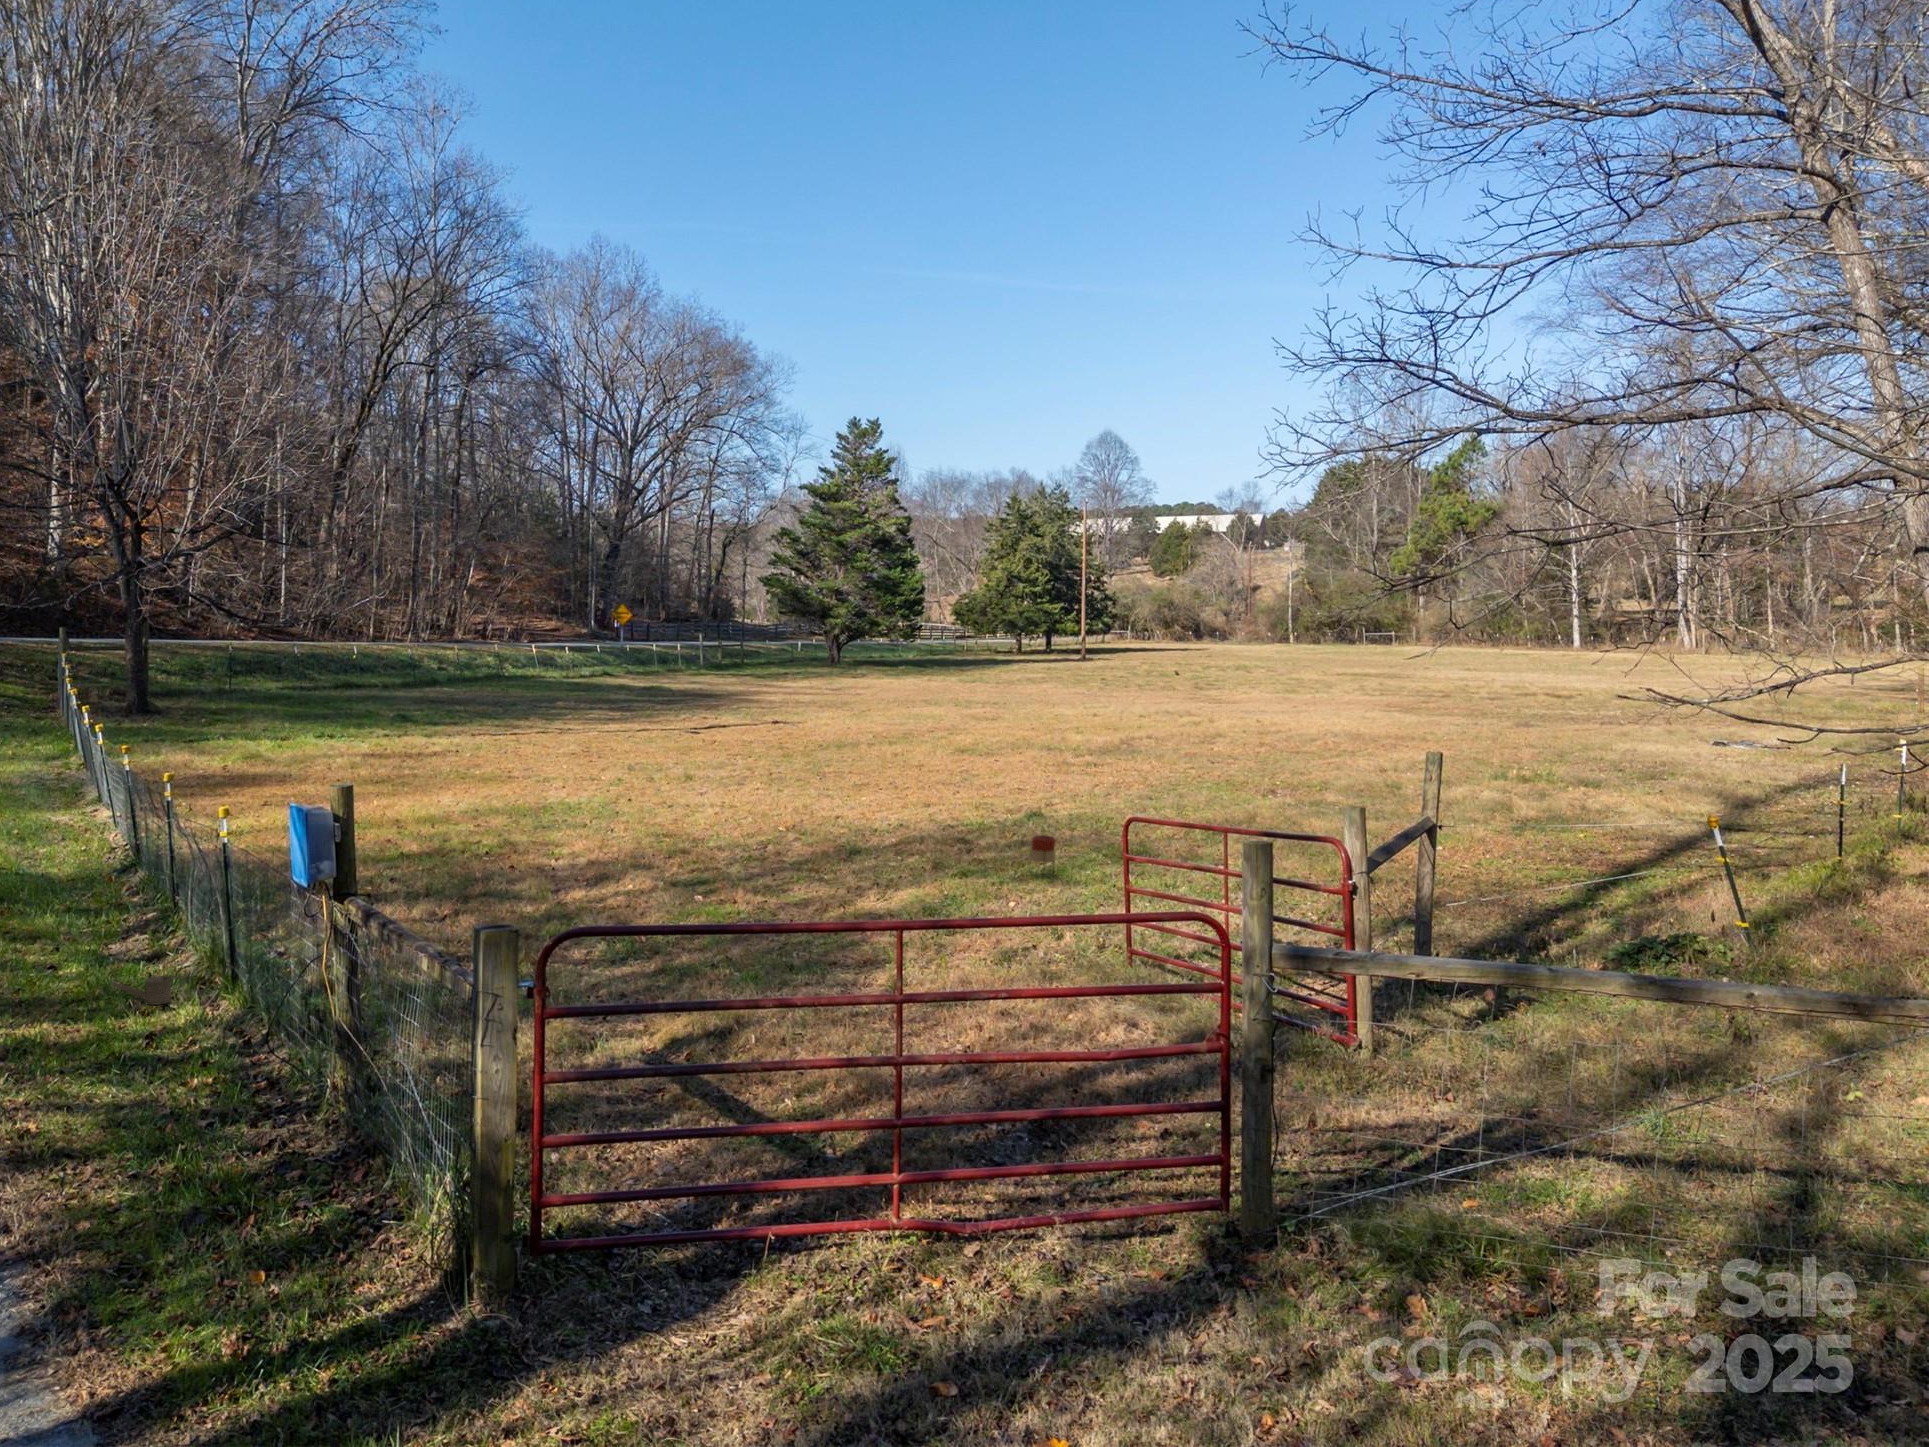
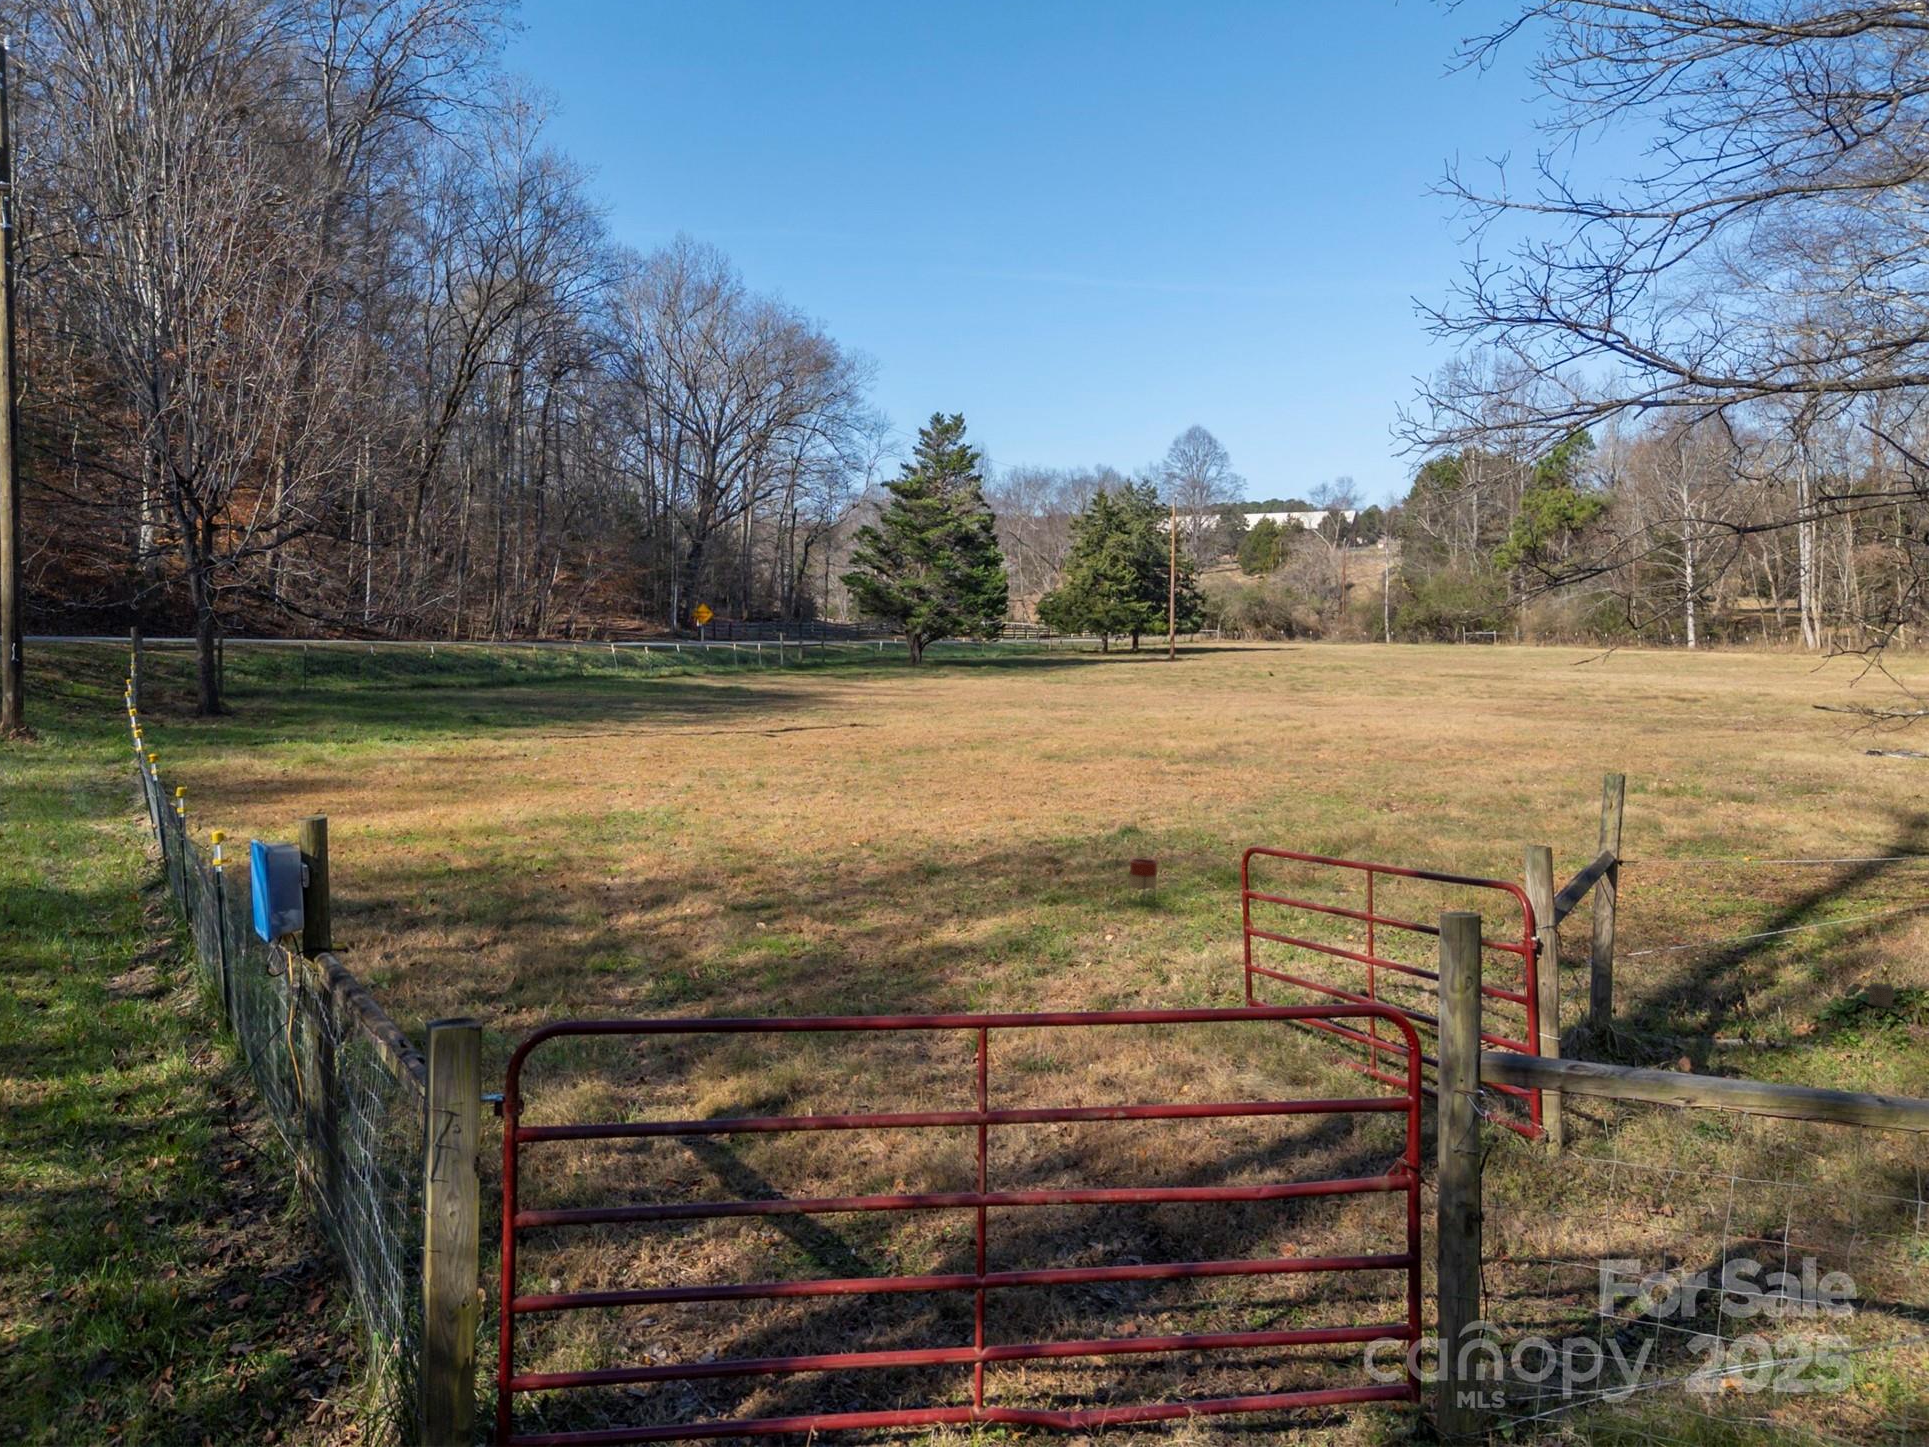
watering can: present [112,976,186,1005] -> present [1864,983,1894,1008]

